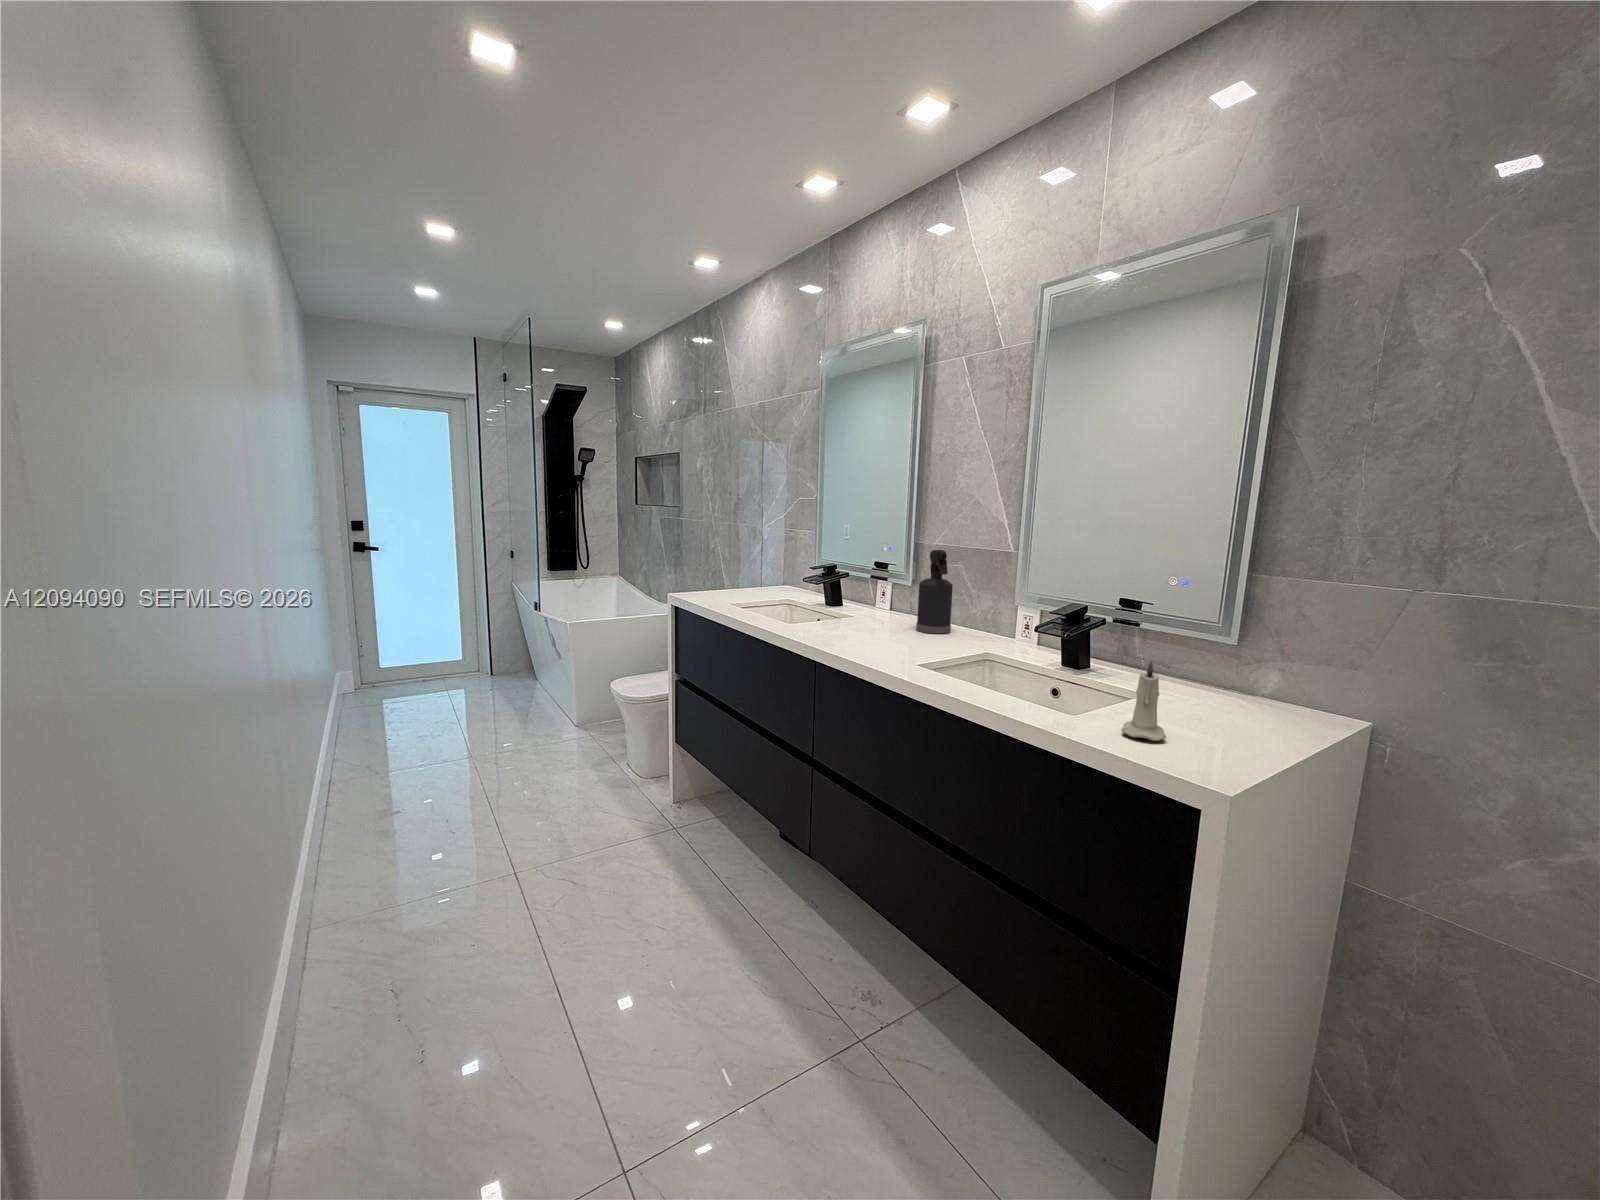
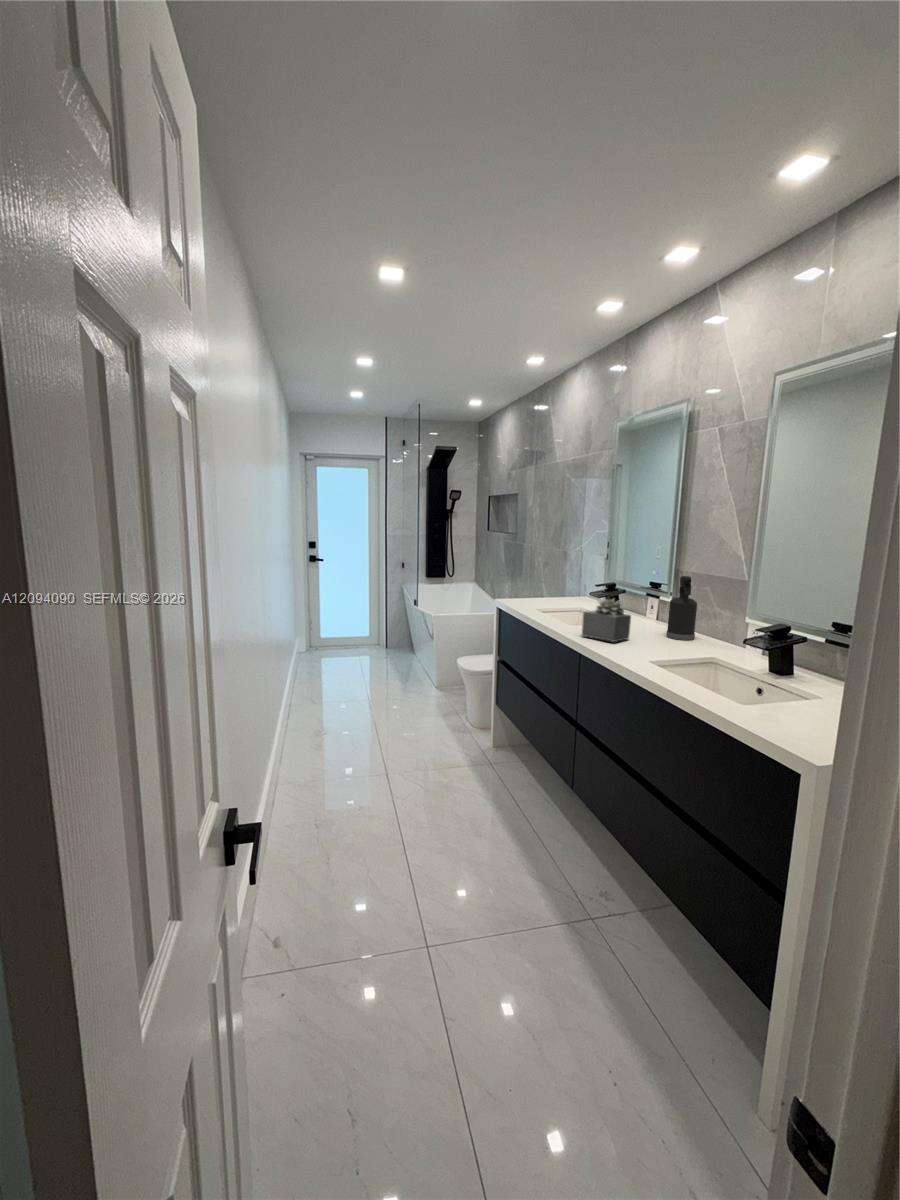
succulent plant: none [814,582,878,643] -> present [582,599,631,642]
candle: present [1122,660,1166,741] -> none [769,668,804,727]

